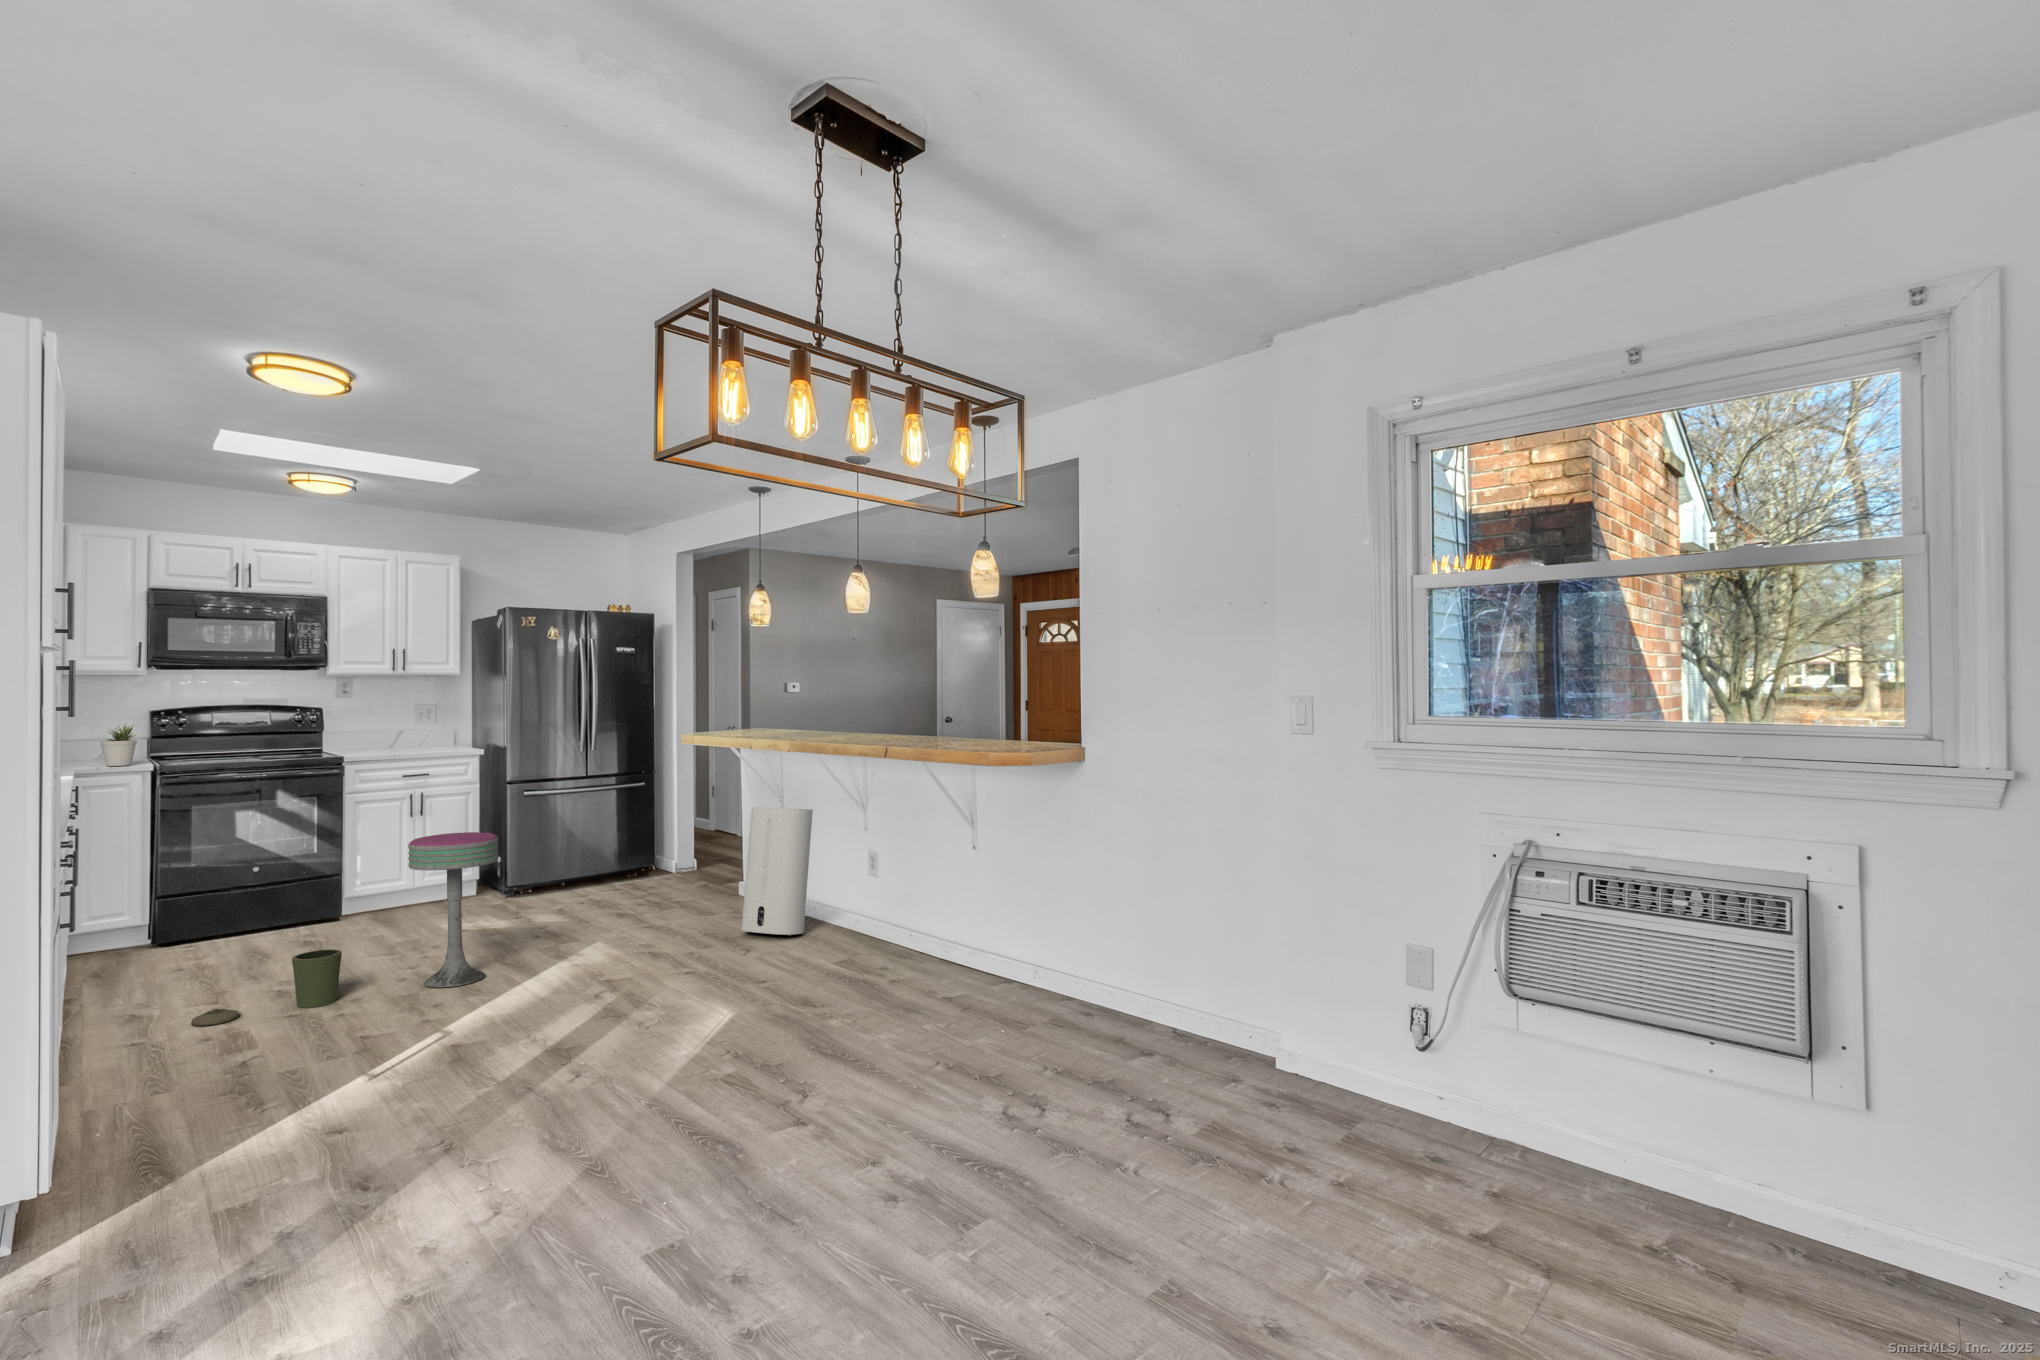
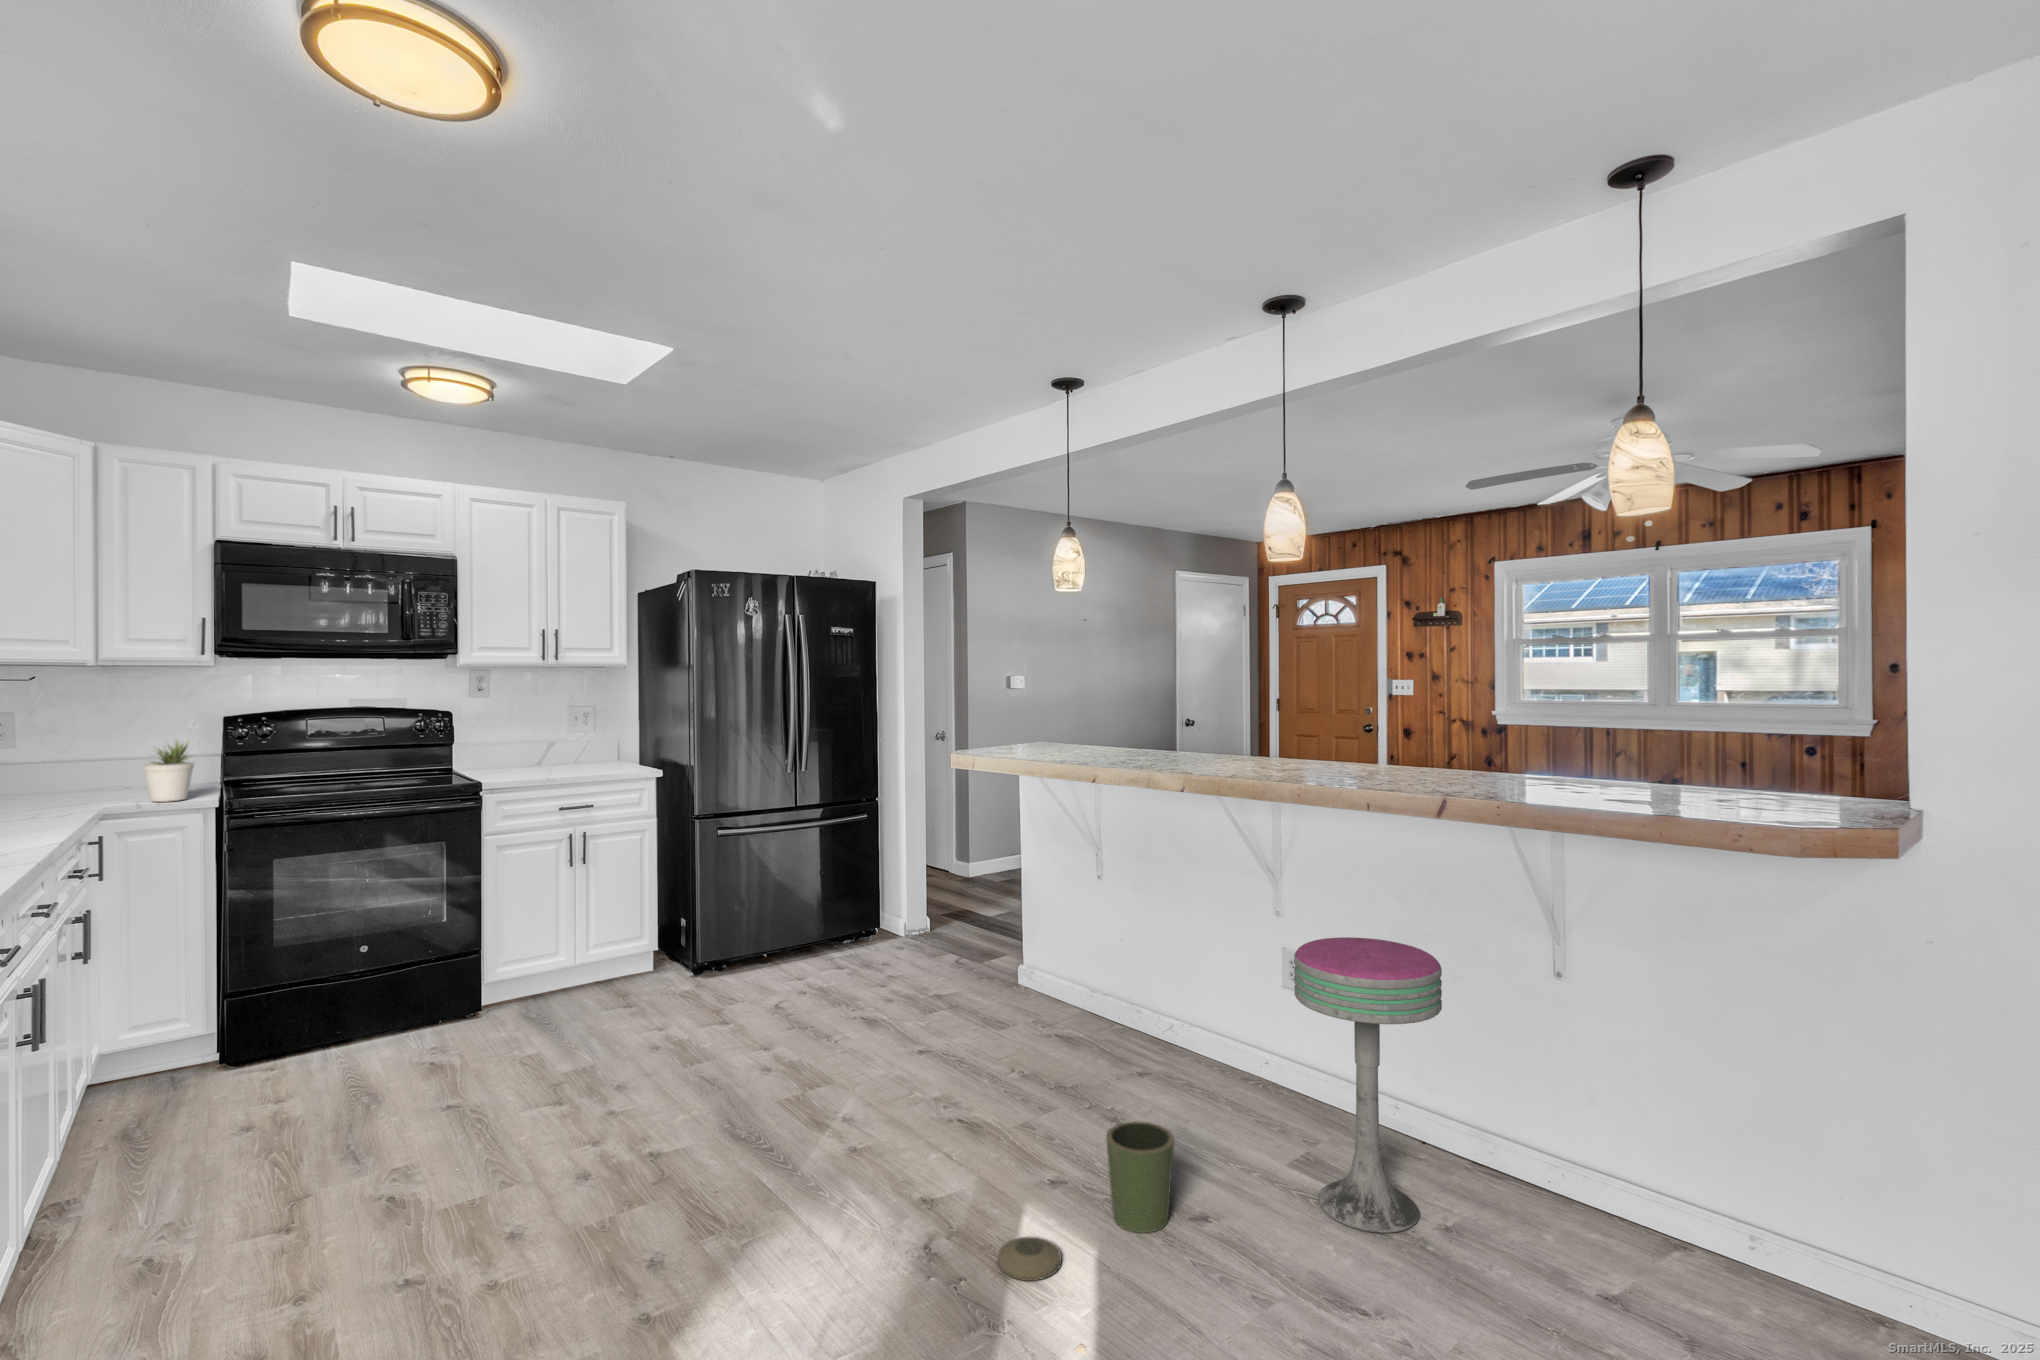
air purifier: present [741,807,813,936] -> none [1068,876,1176,1089]
bar stool: present [408,832,498,988] -> present [1294,937,1442,1233]
trash can: present [191,949,342,1026] -> present [997,1122,1174,1281]

